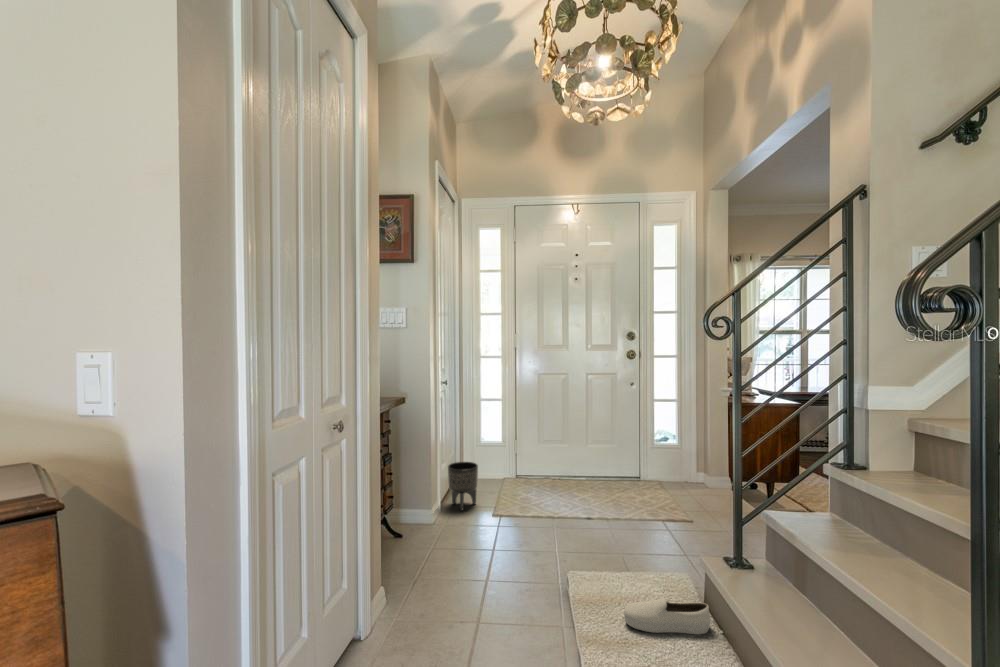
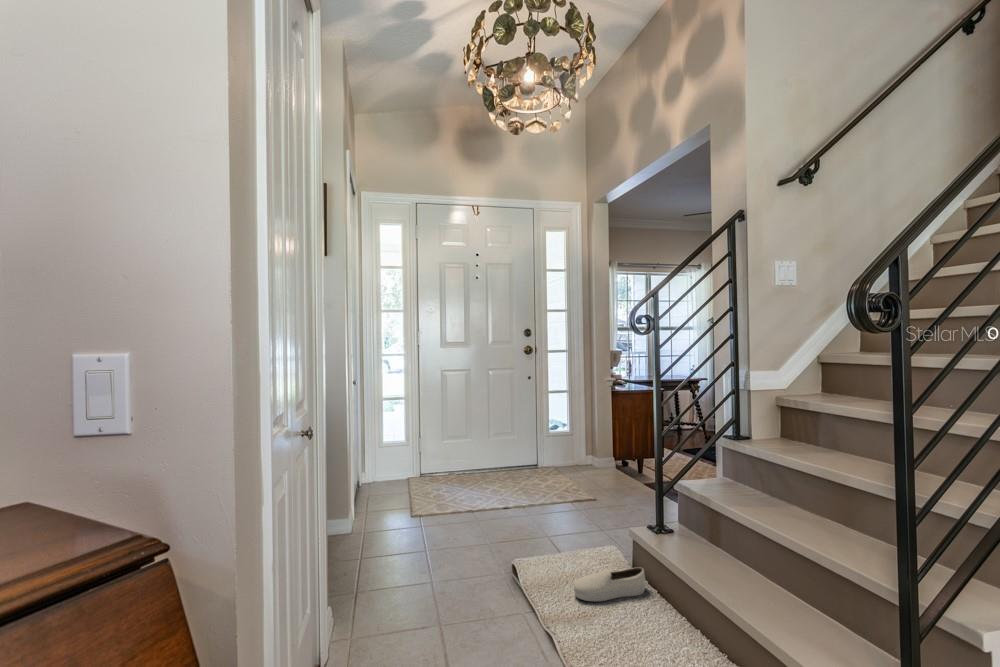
planter: present [448,462,478,511] -> none [360,466,392,517]

